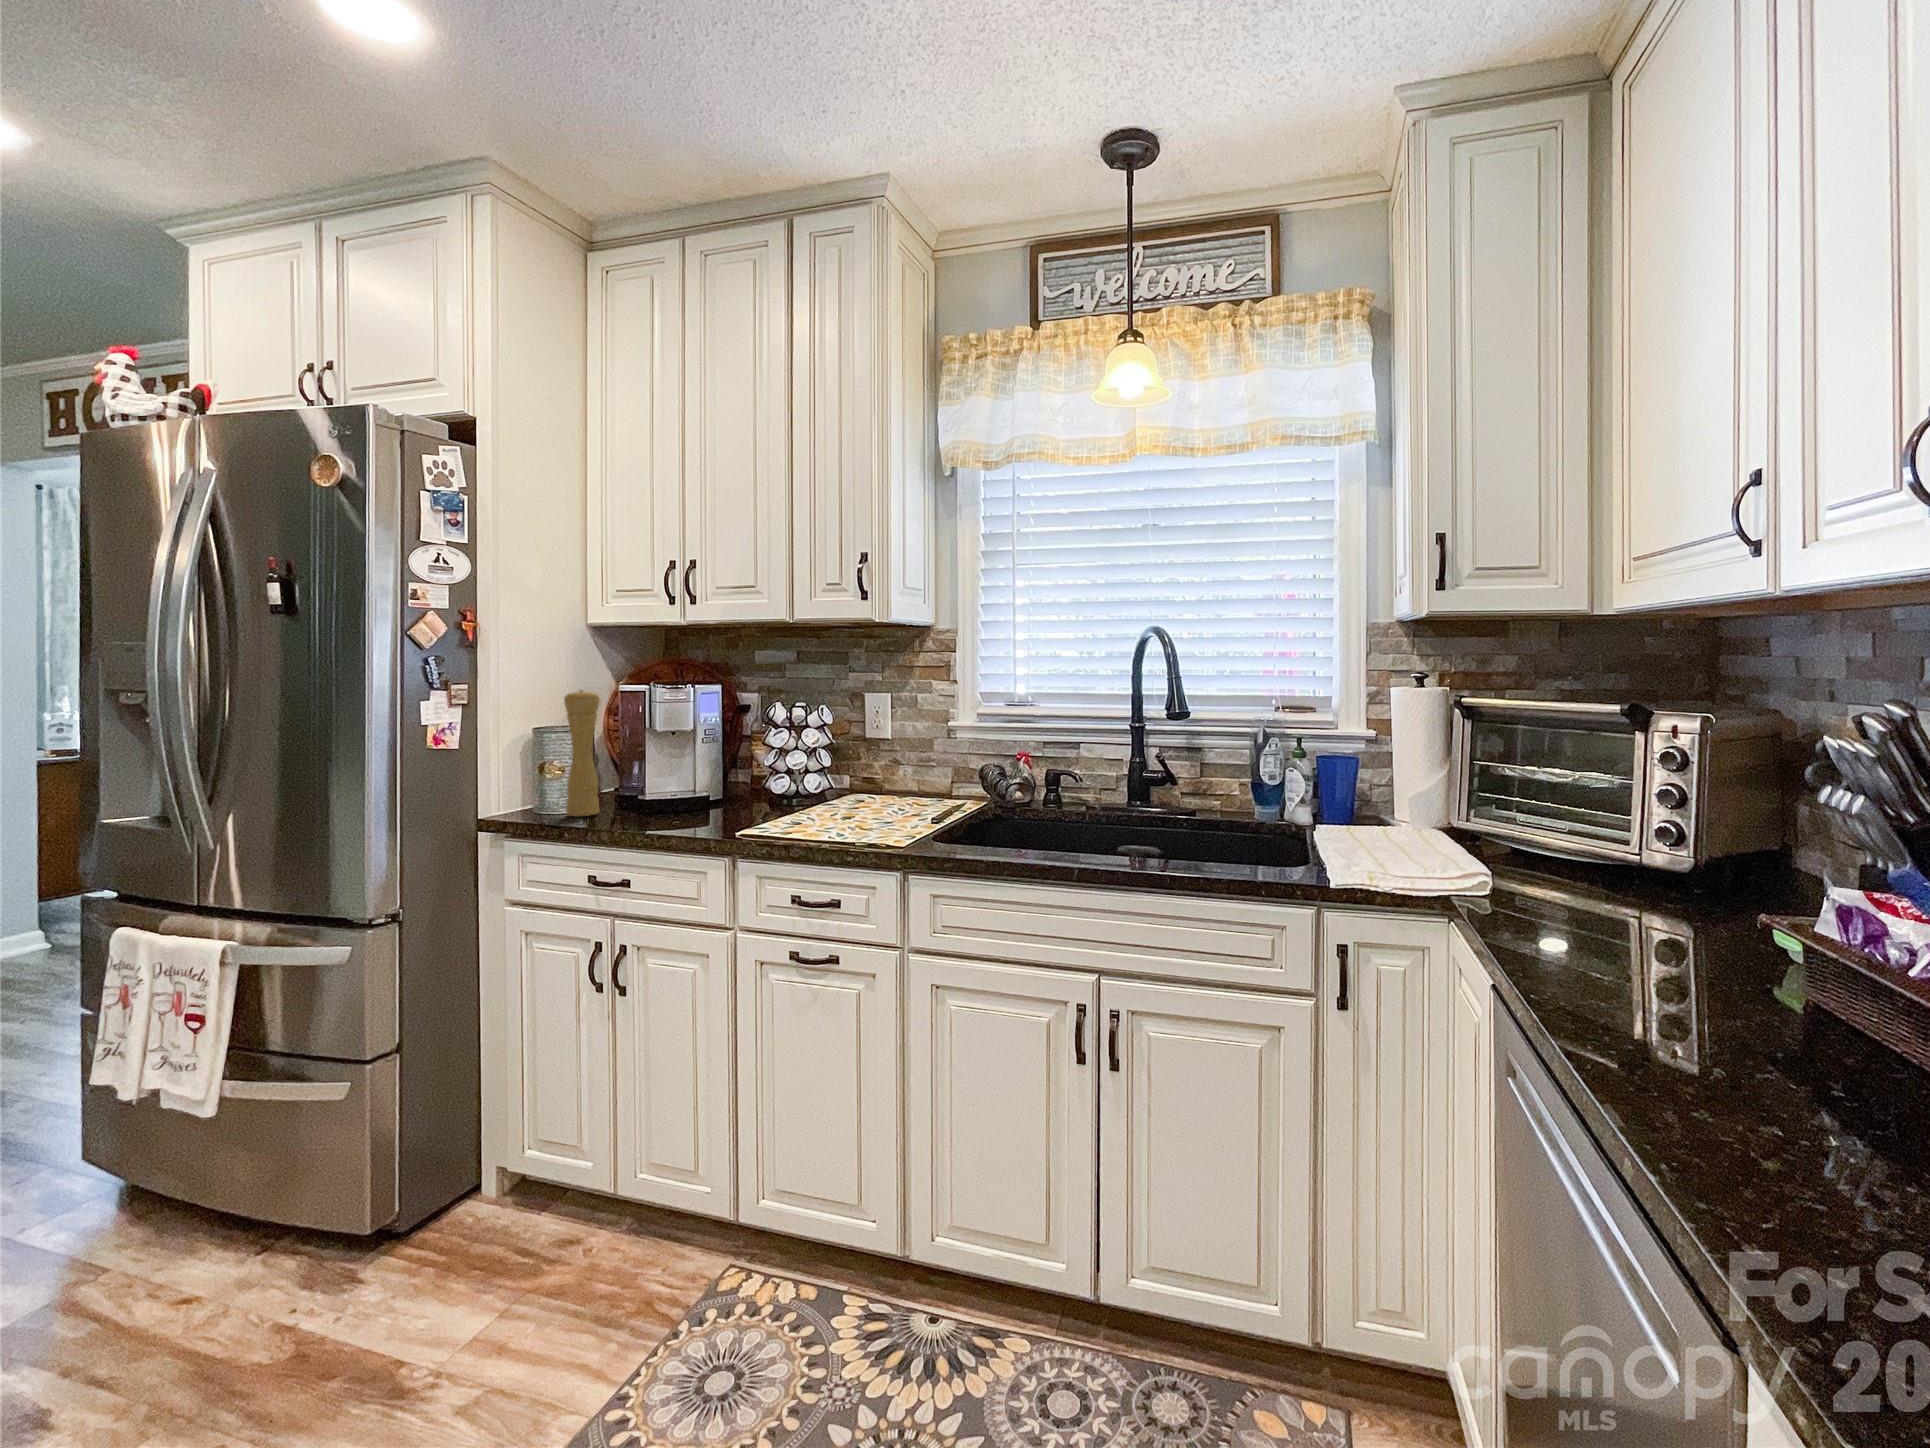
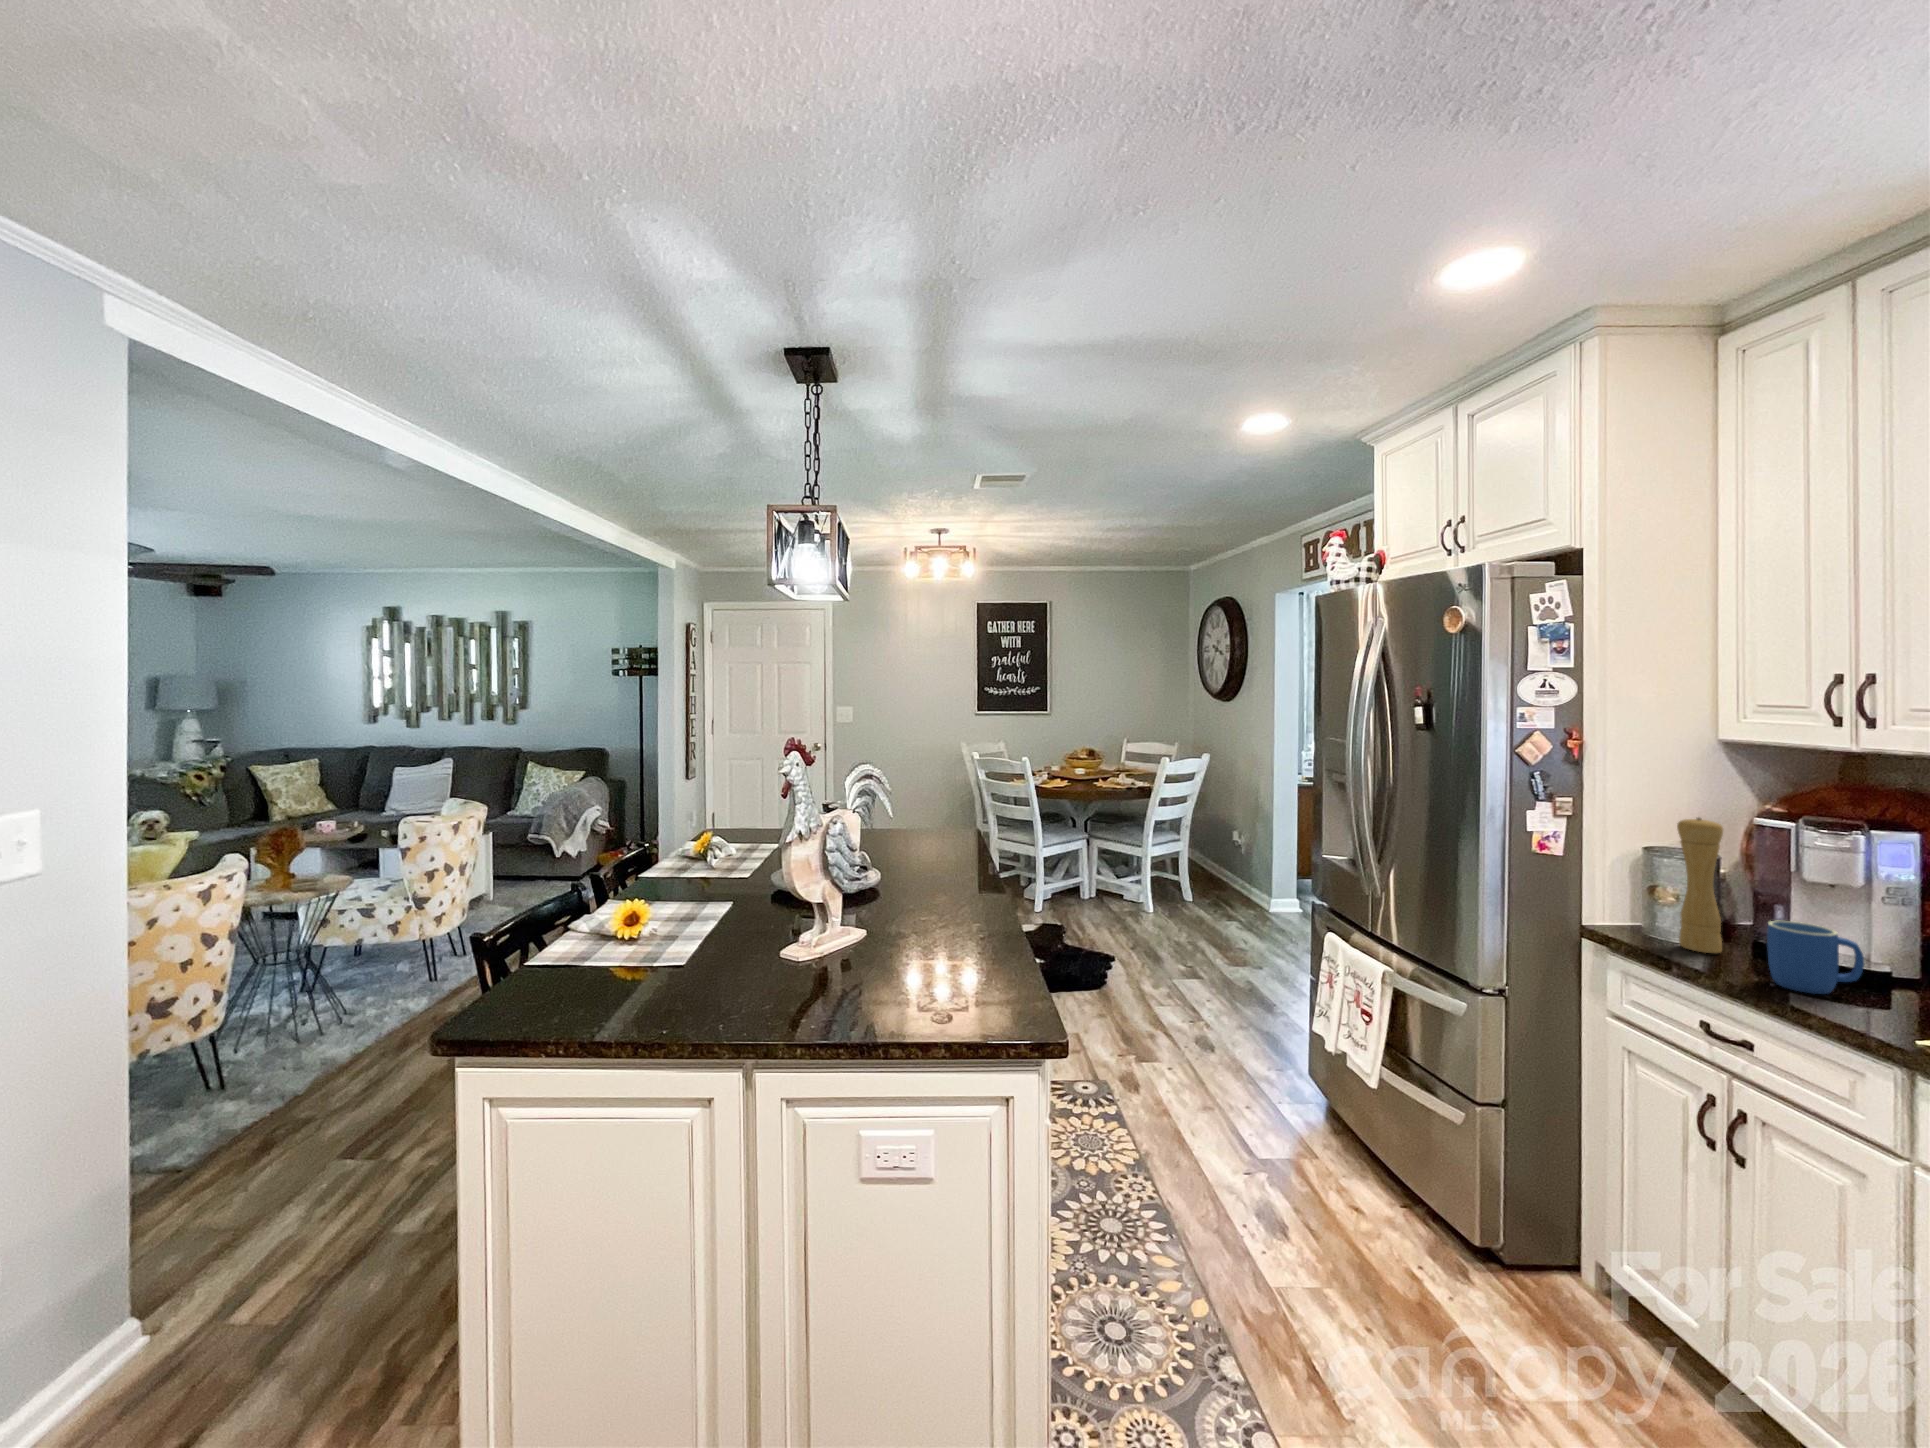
mug: none [636,767,697,824] -> present [1767,921,1864,994]

